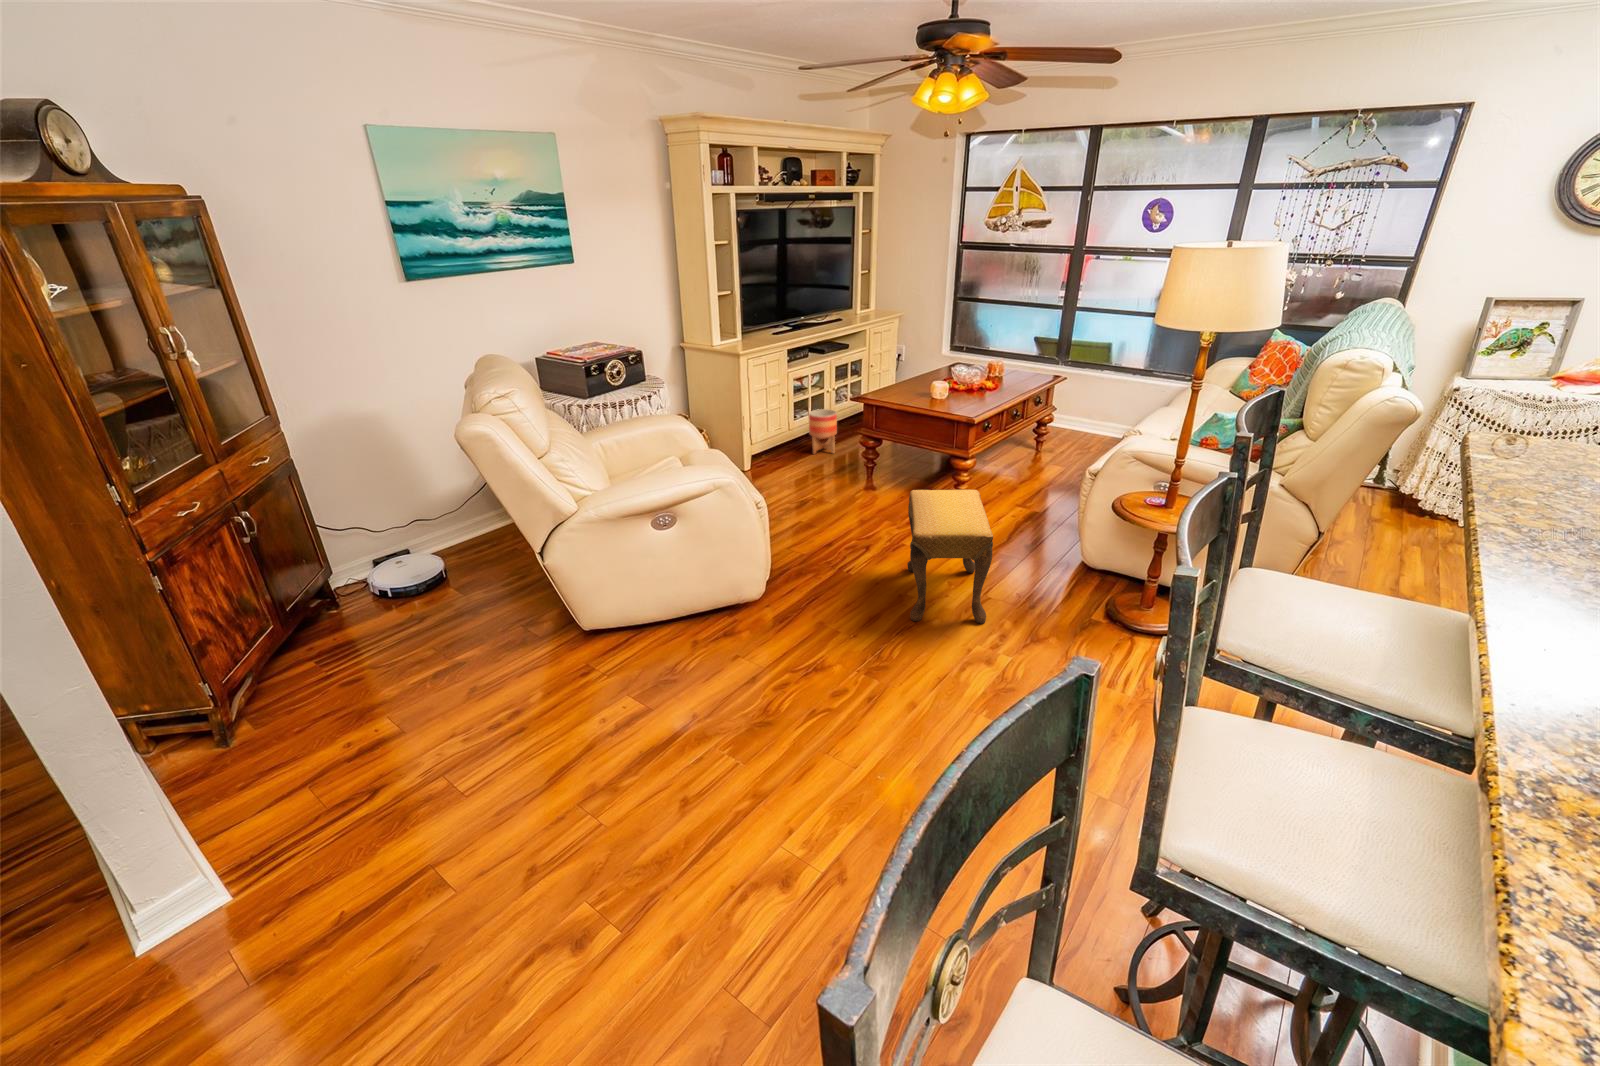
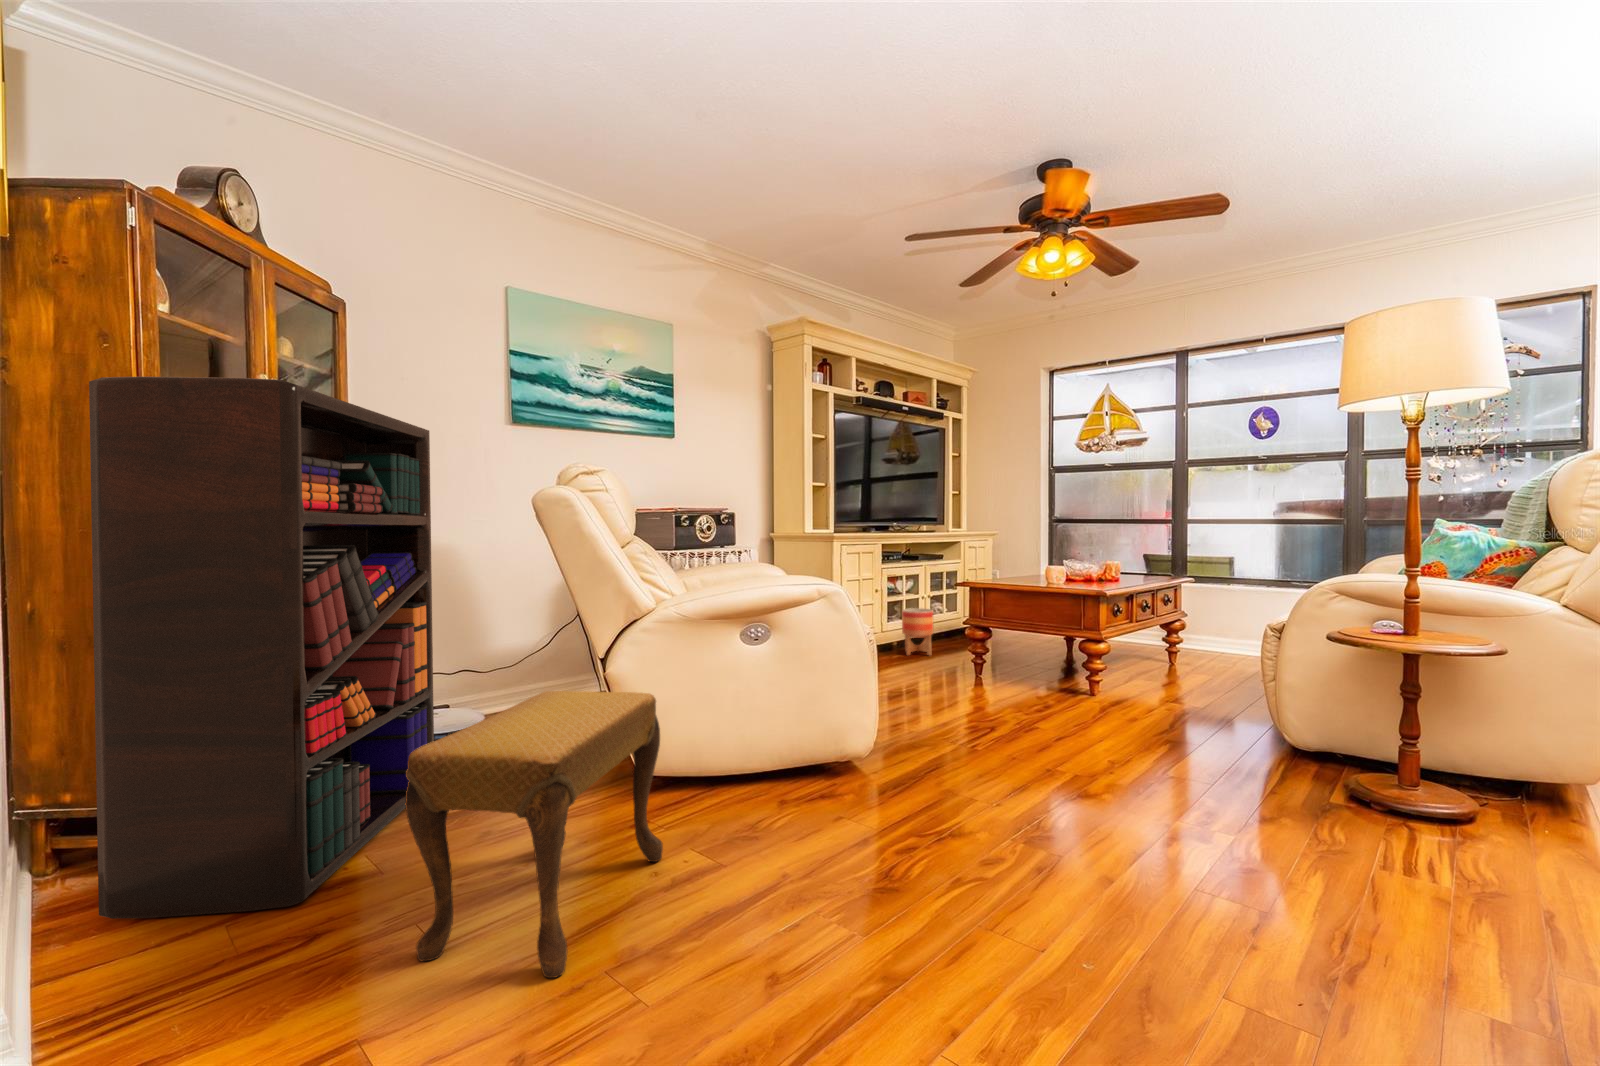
bookshelf: none [47,361,420,788] -> present [89,377,434,919]
footstool: present [907,490,993,624] -> present [405,691,663,978]

